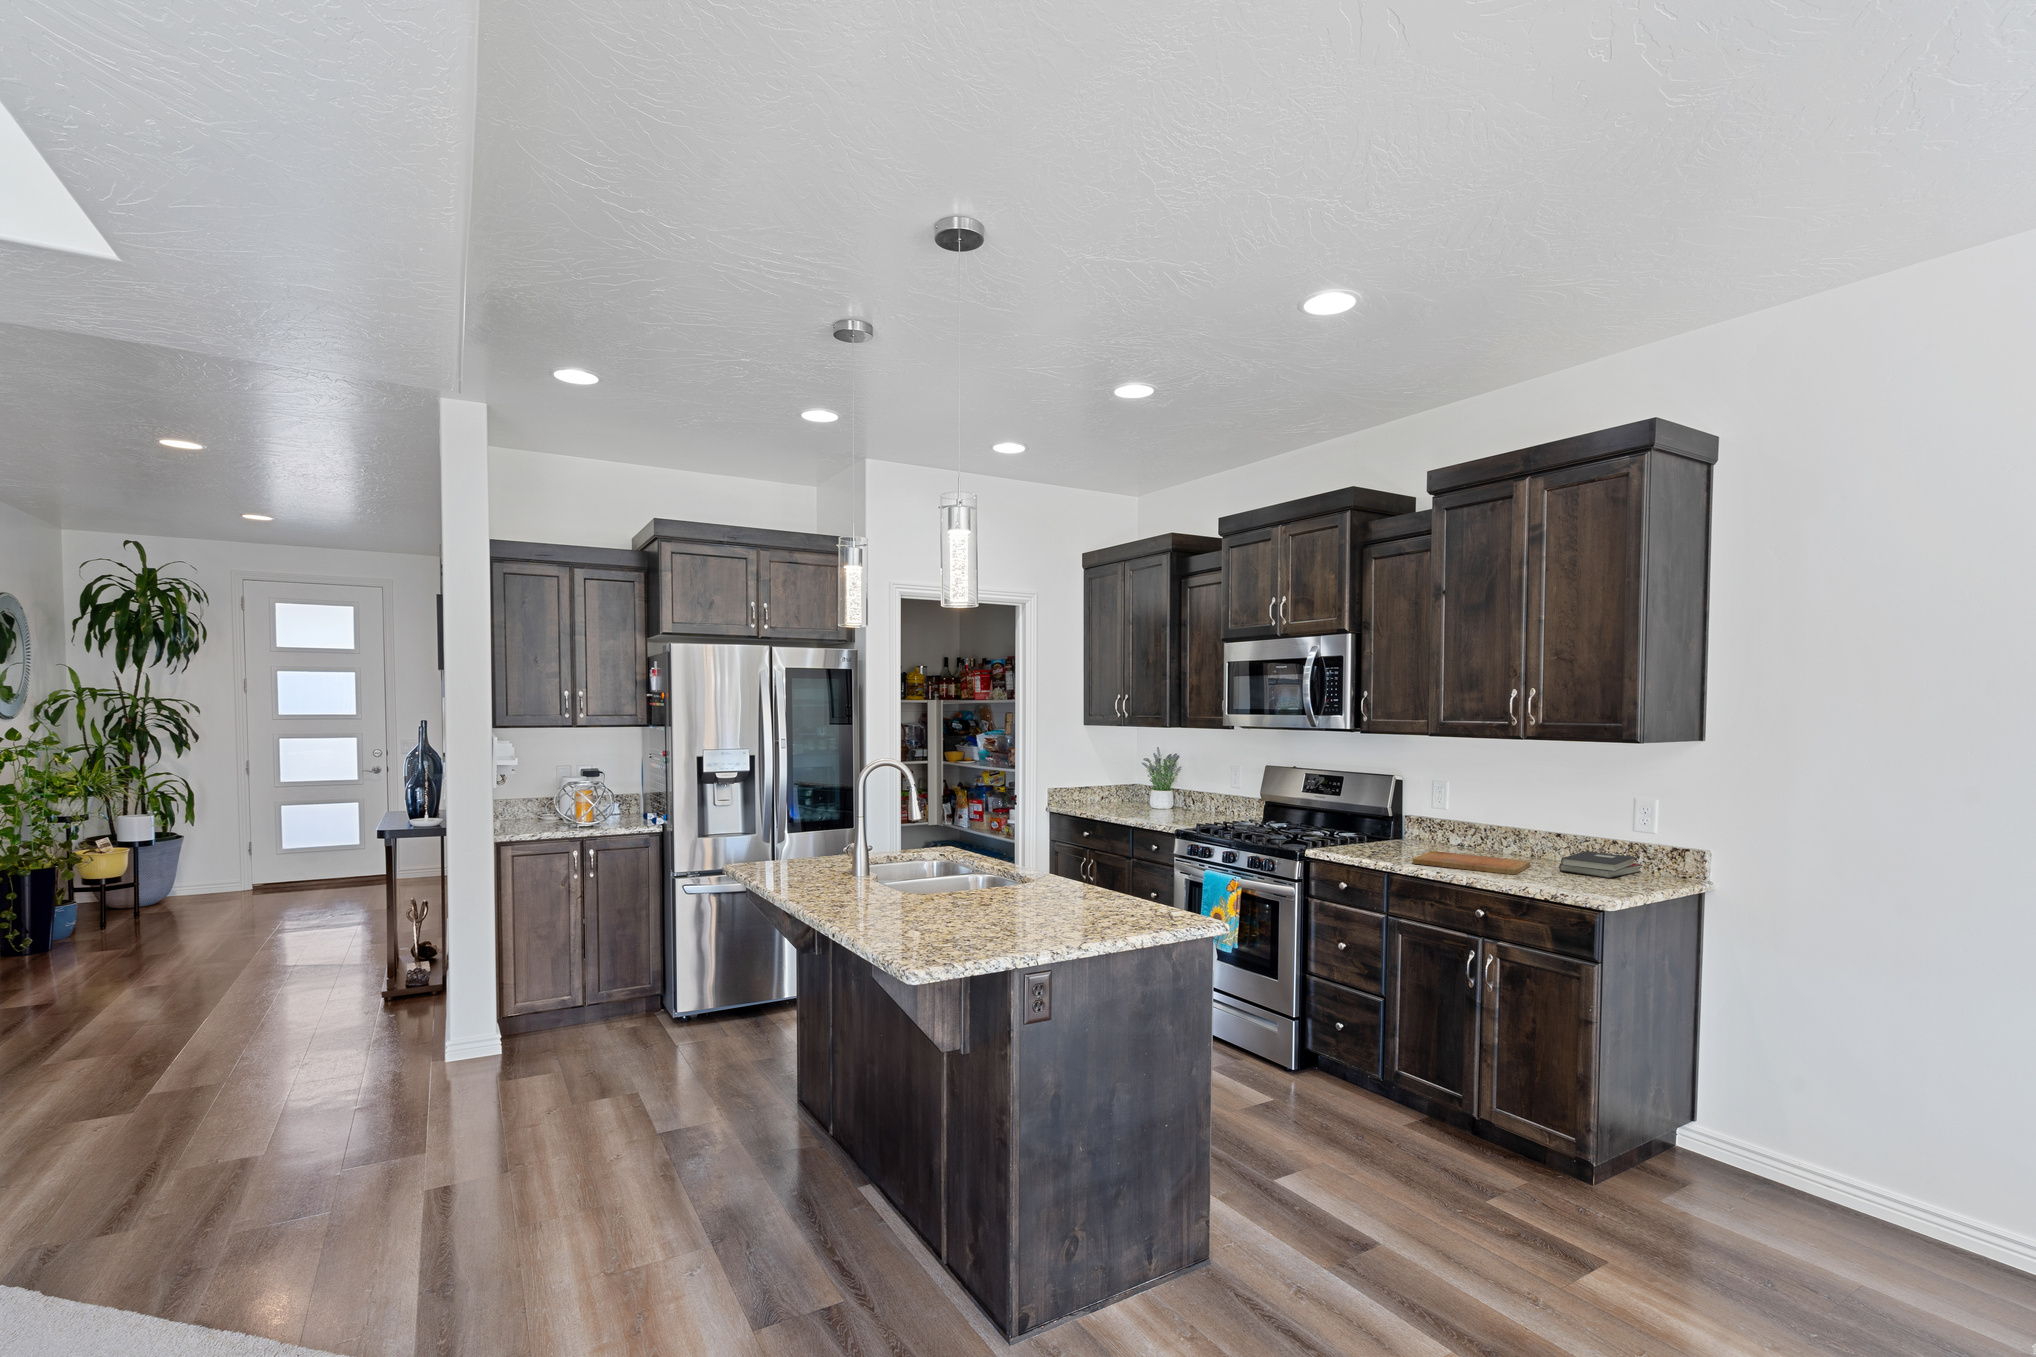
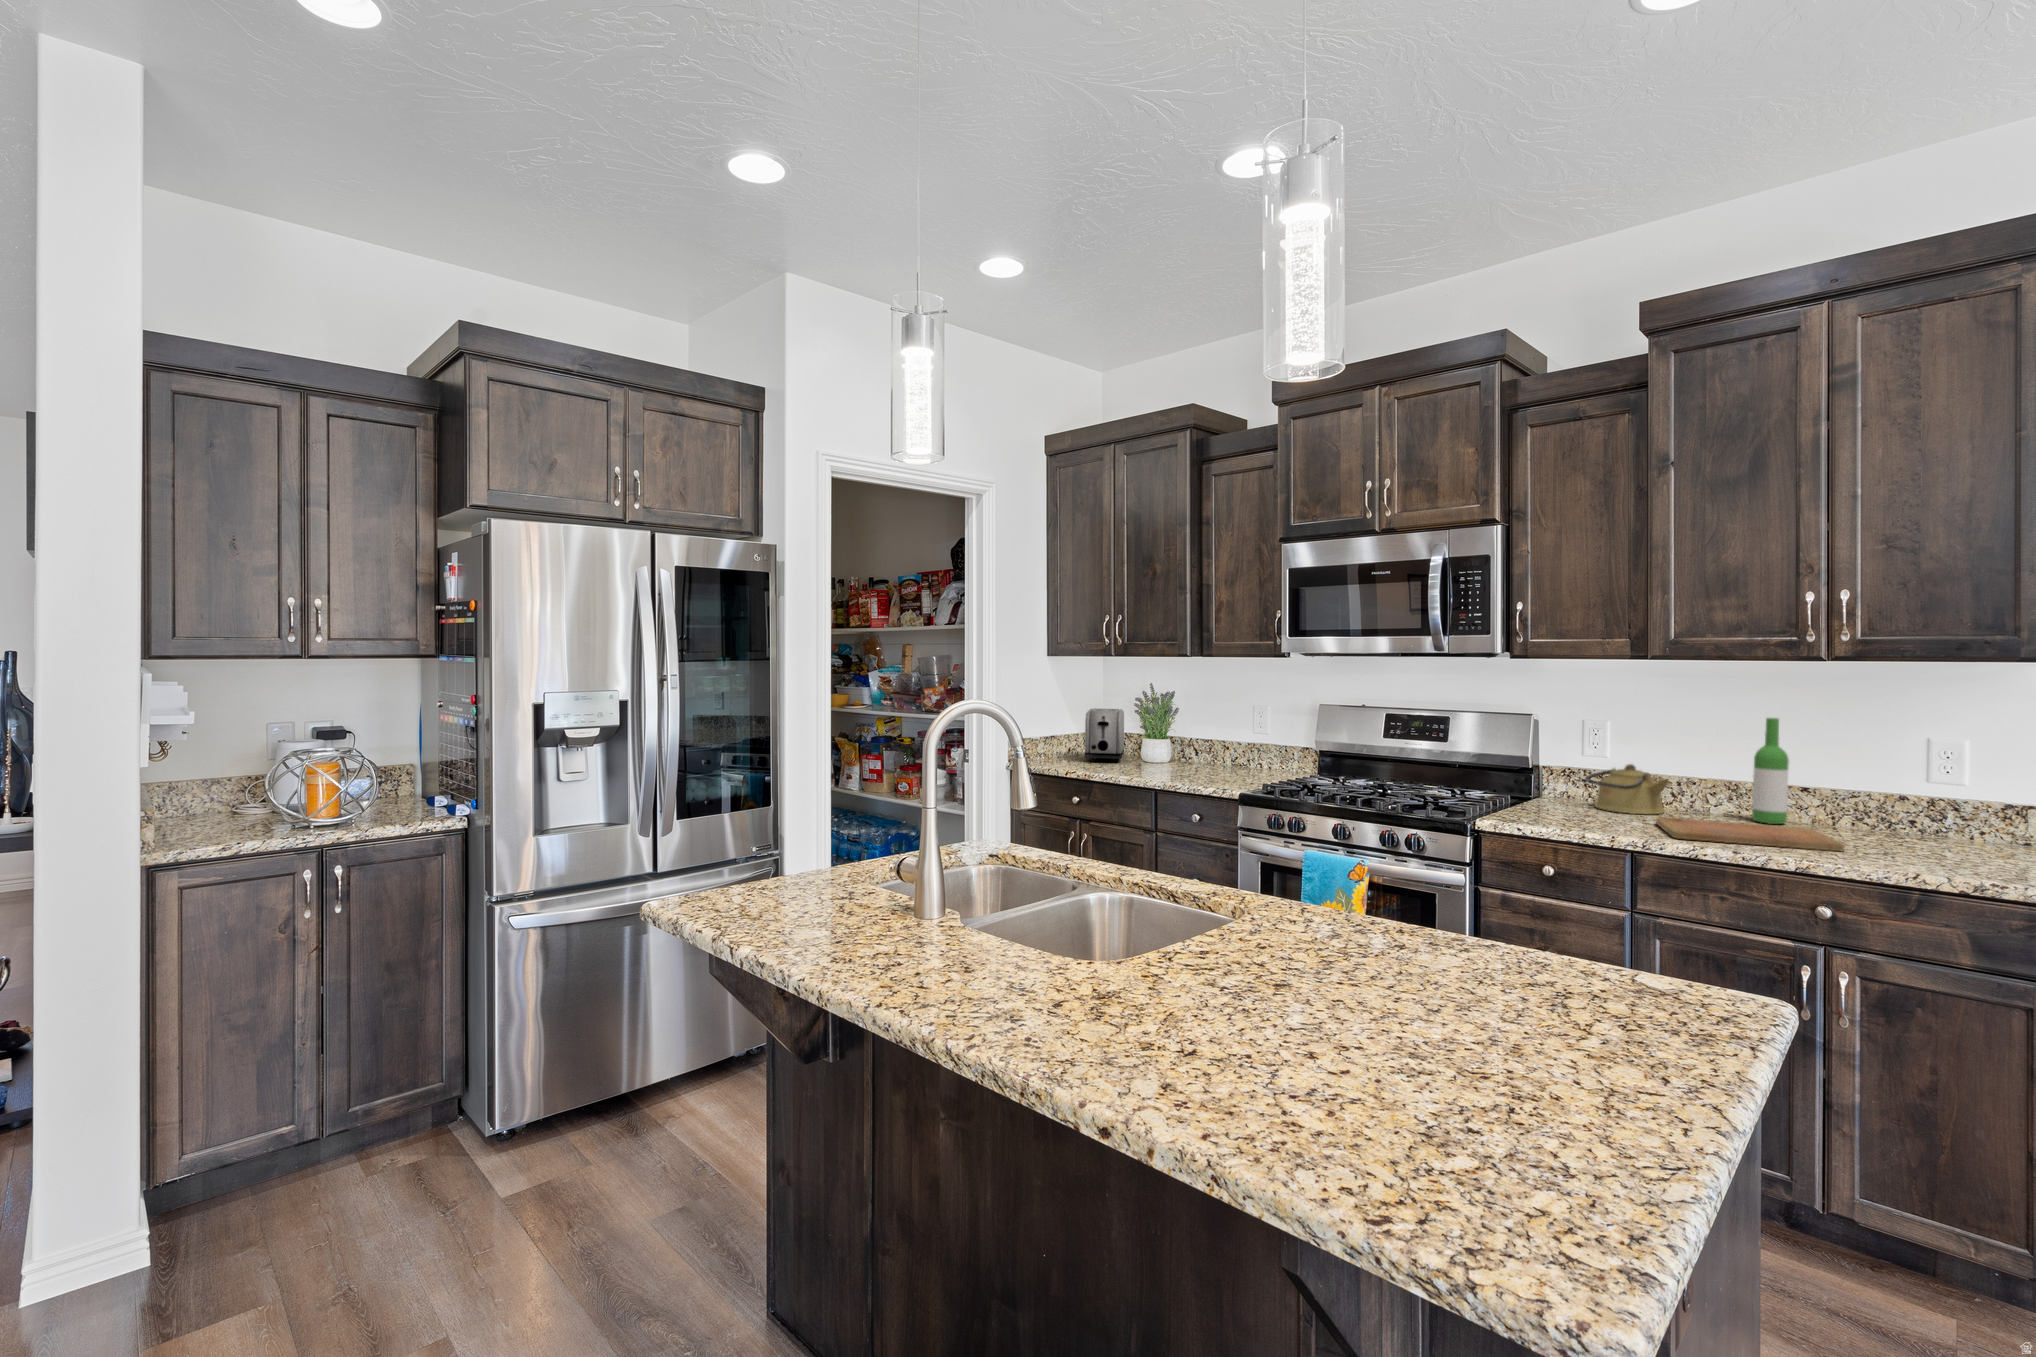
toaster: none [1103,765,1143,807] -> present [1085,708,1124,762]
wine bottle: none [1515,779,1538,860] -> present [1752,718,1789,824]
kettle: none [1414,813,1468,851] -> present [1585,764,1669,814]
hardback book: present [1559,851,1640,878] -> none [1862,812,1975,851]

